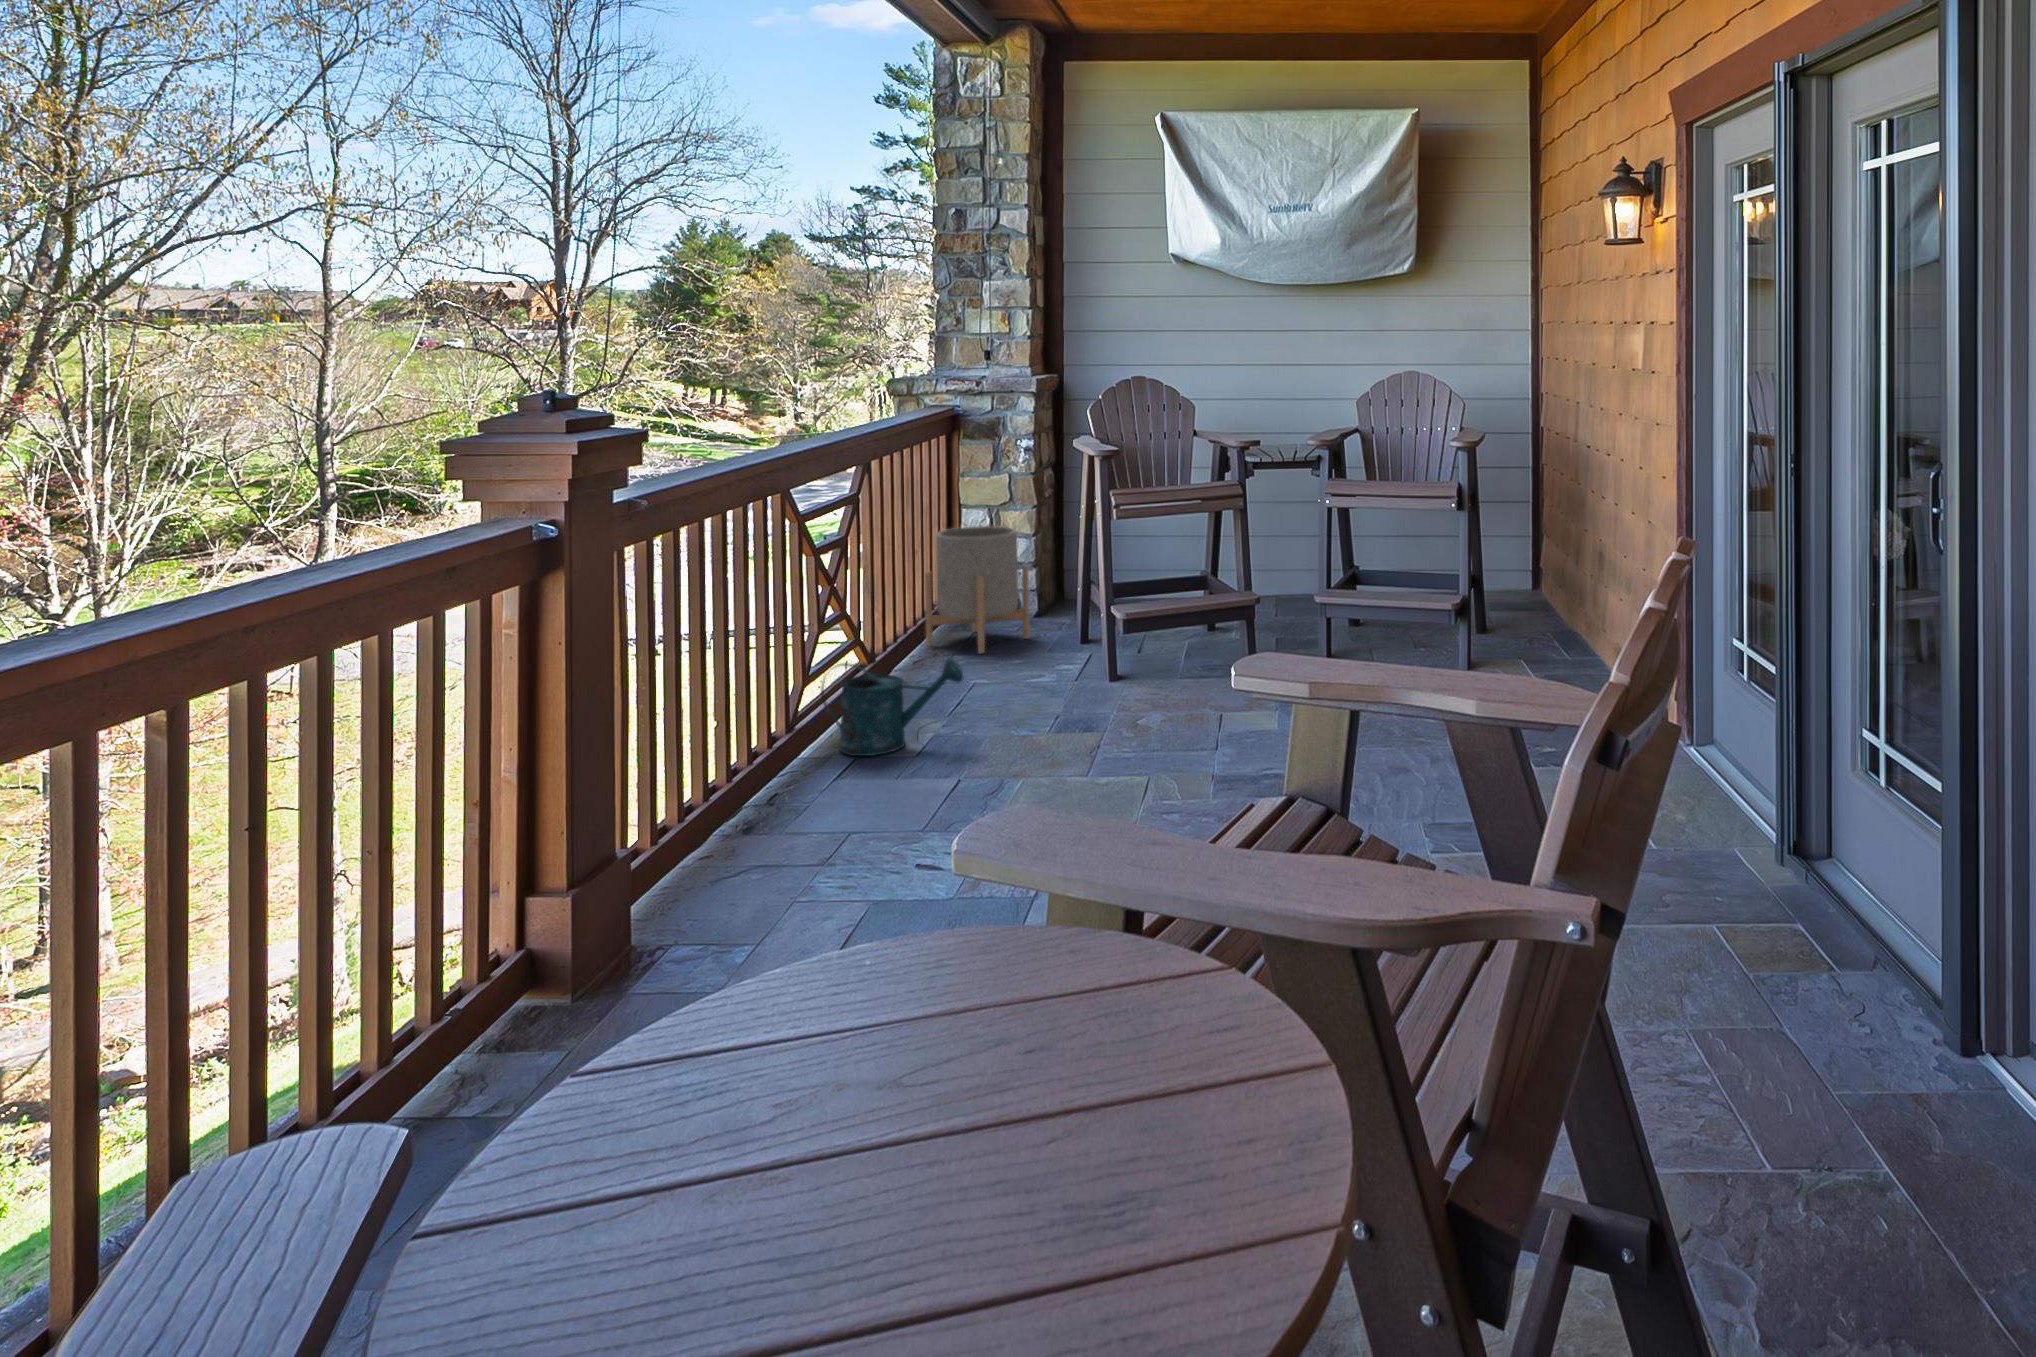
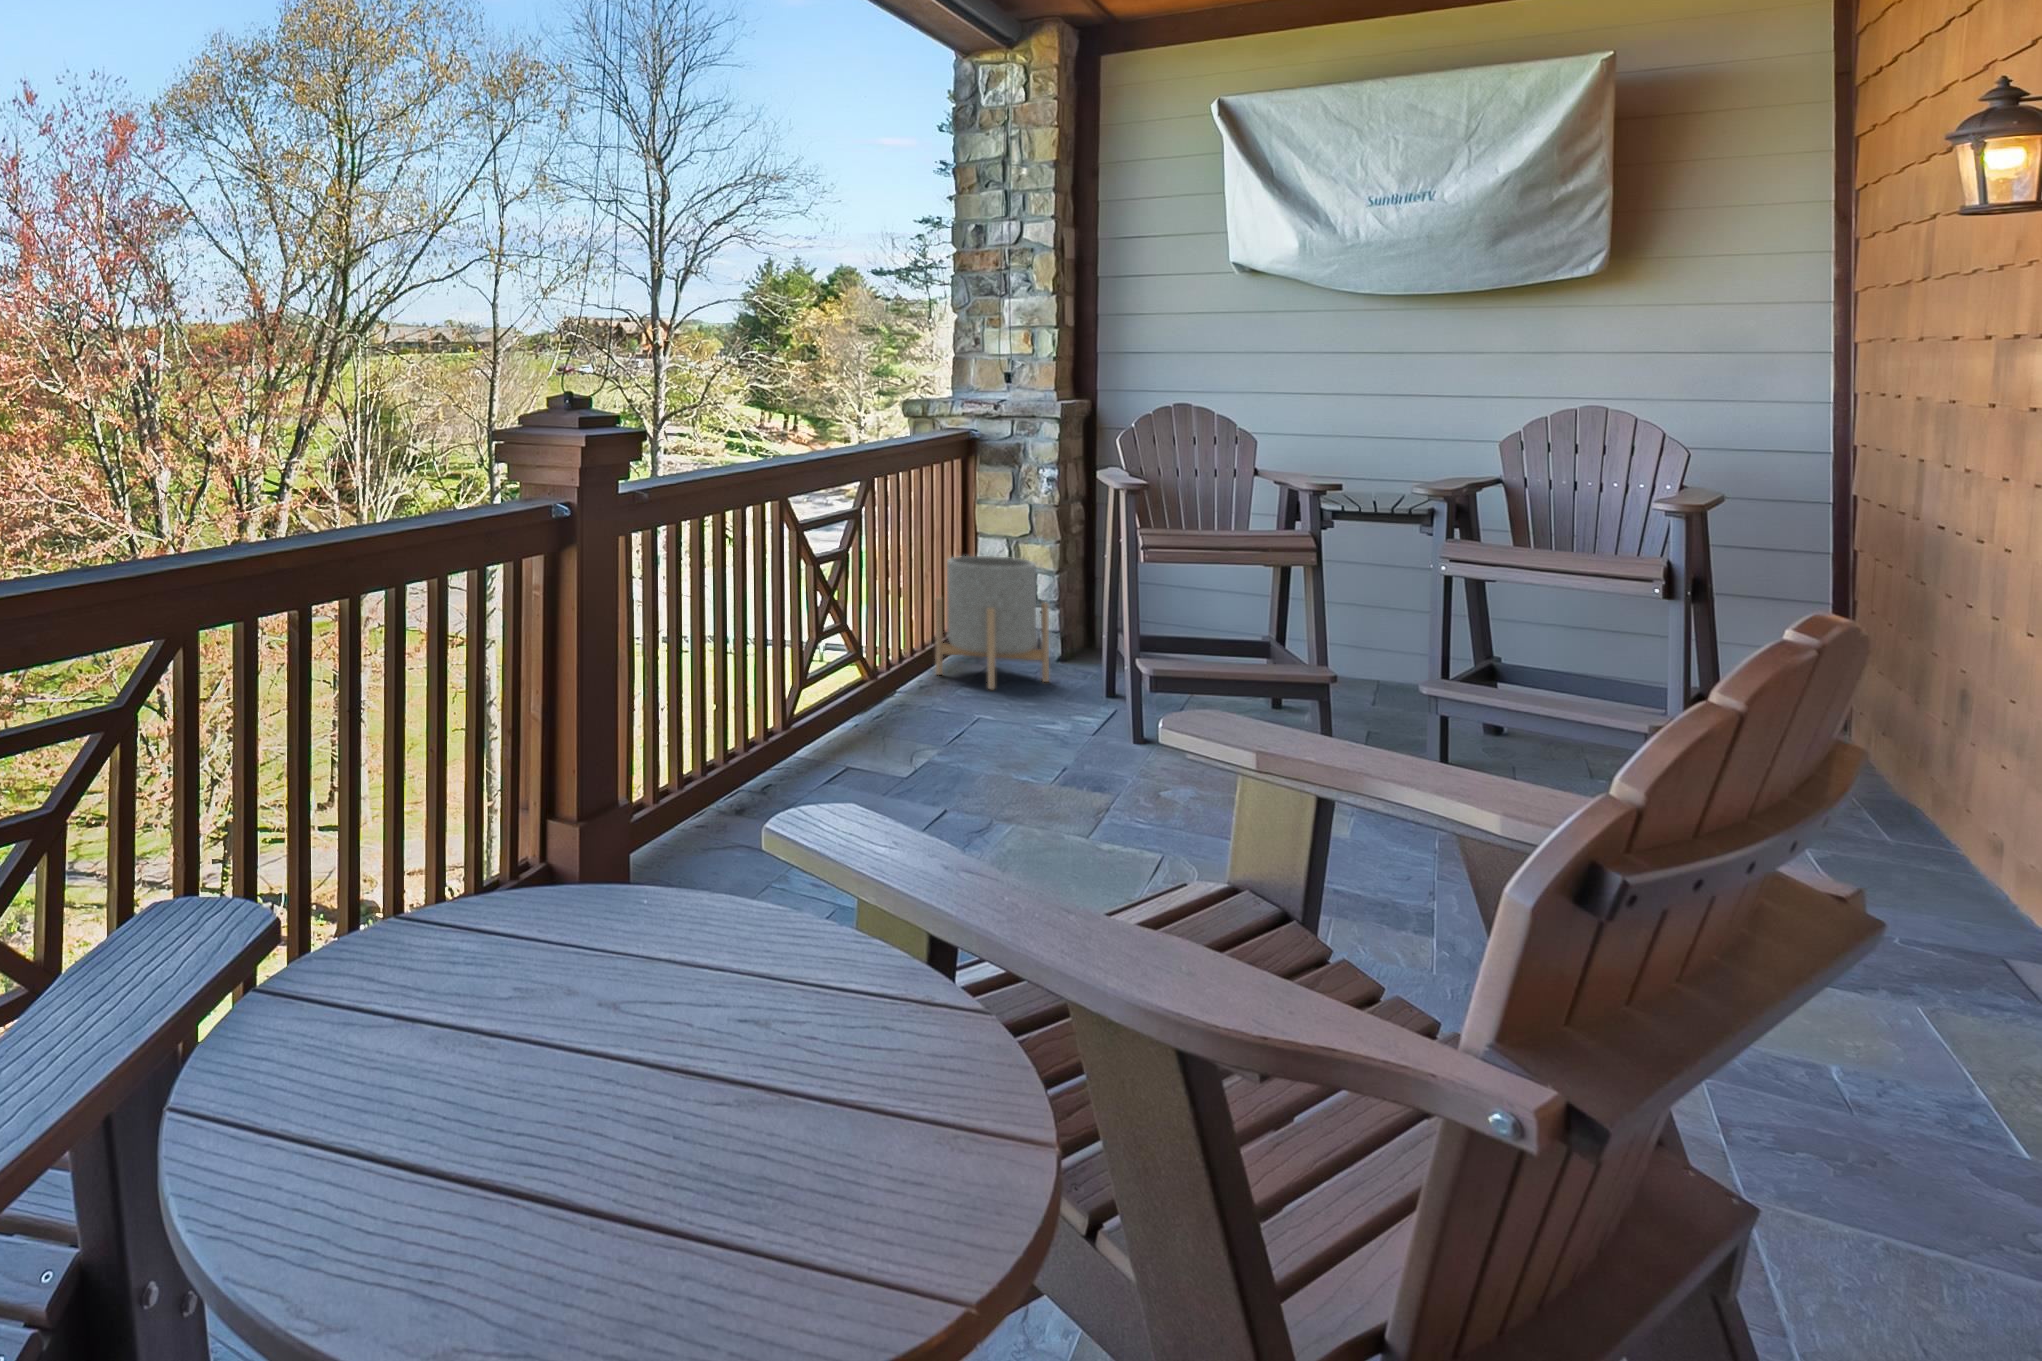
watering can: present [821,658,963,756] -> none [808,672,949,768]

